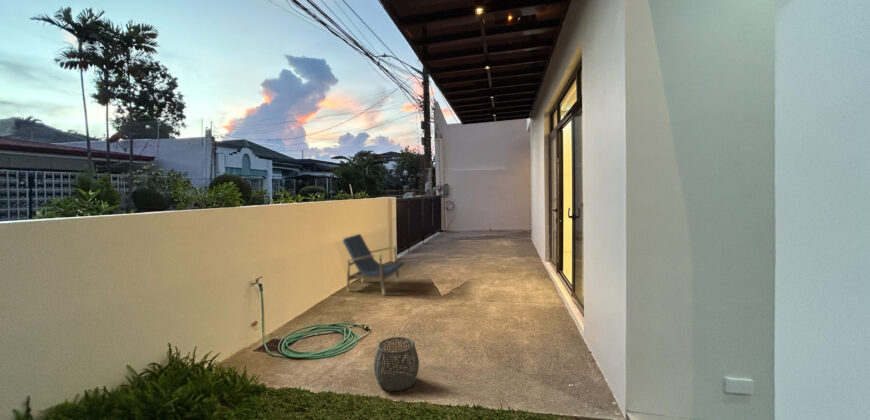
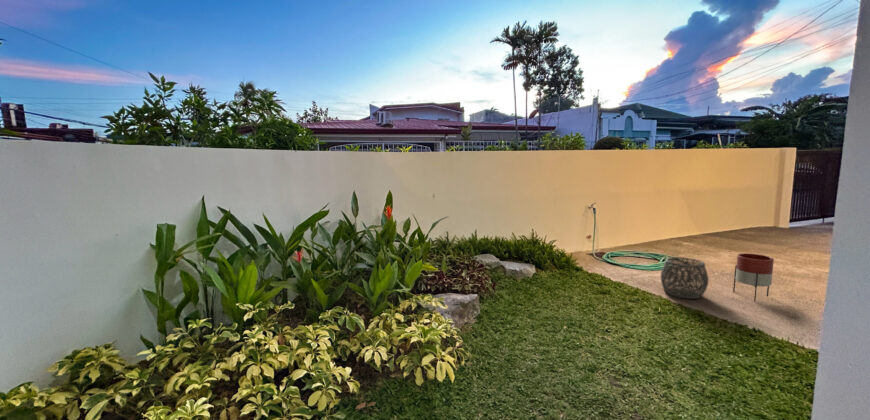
lounge chair: present [343,234,404,294] -> none [689,185,773,249]
planter: none [426,313,454,363] -> present [733,253,774,301]

